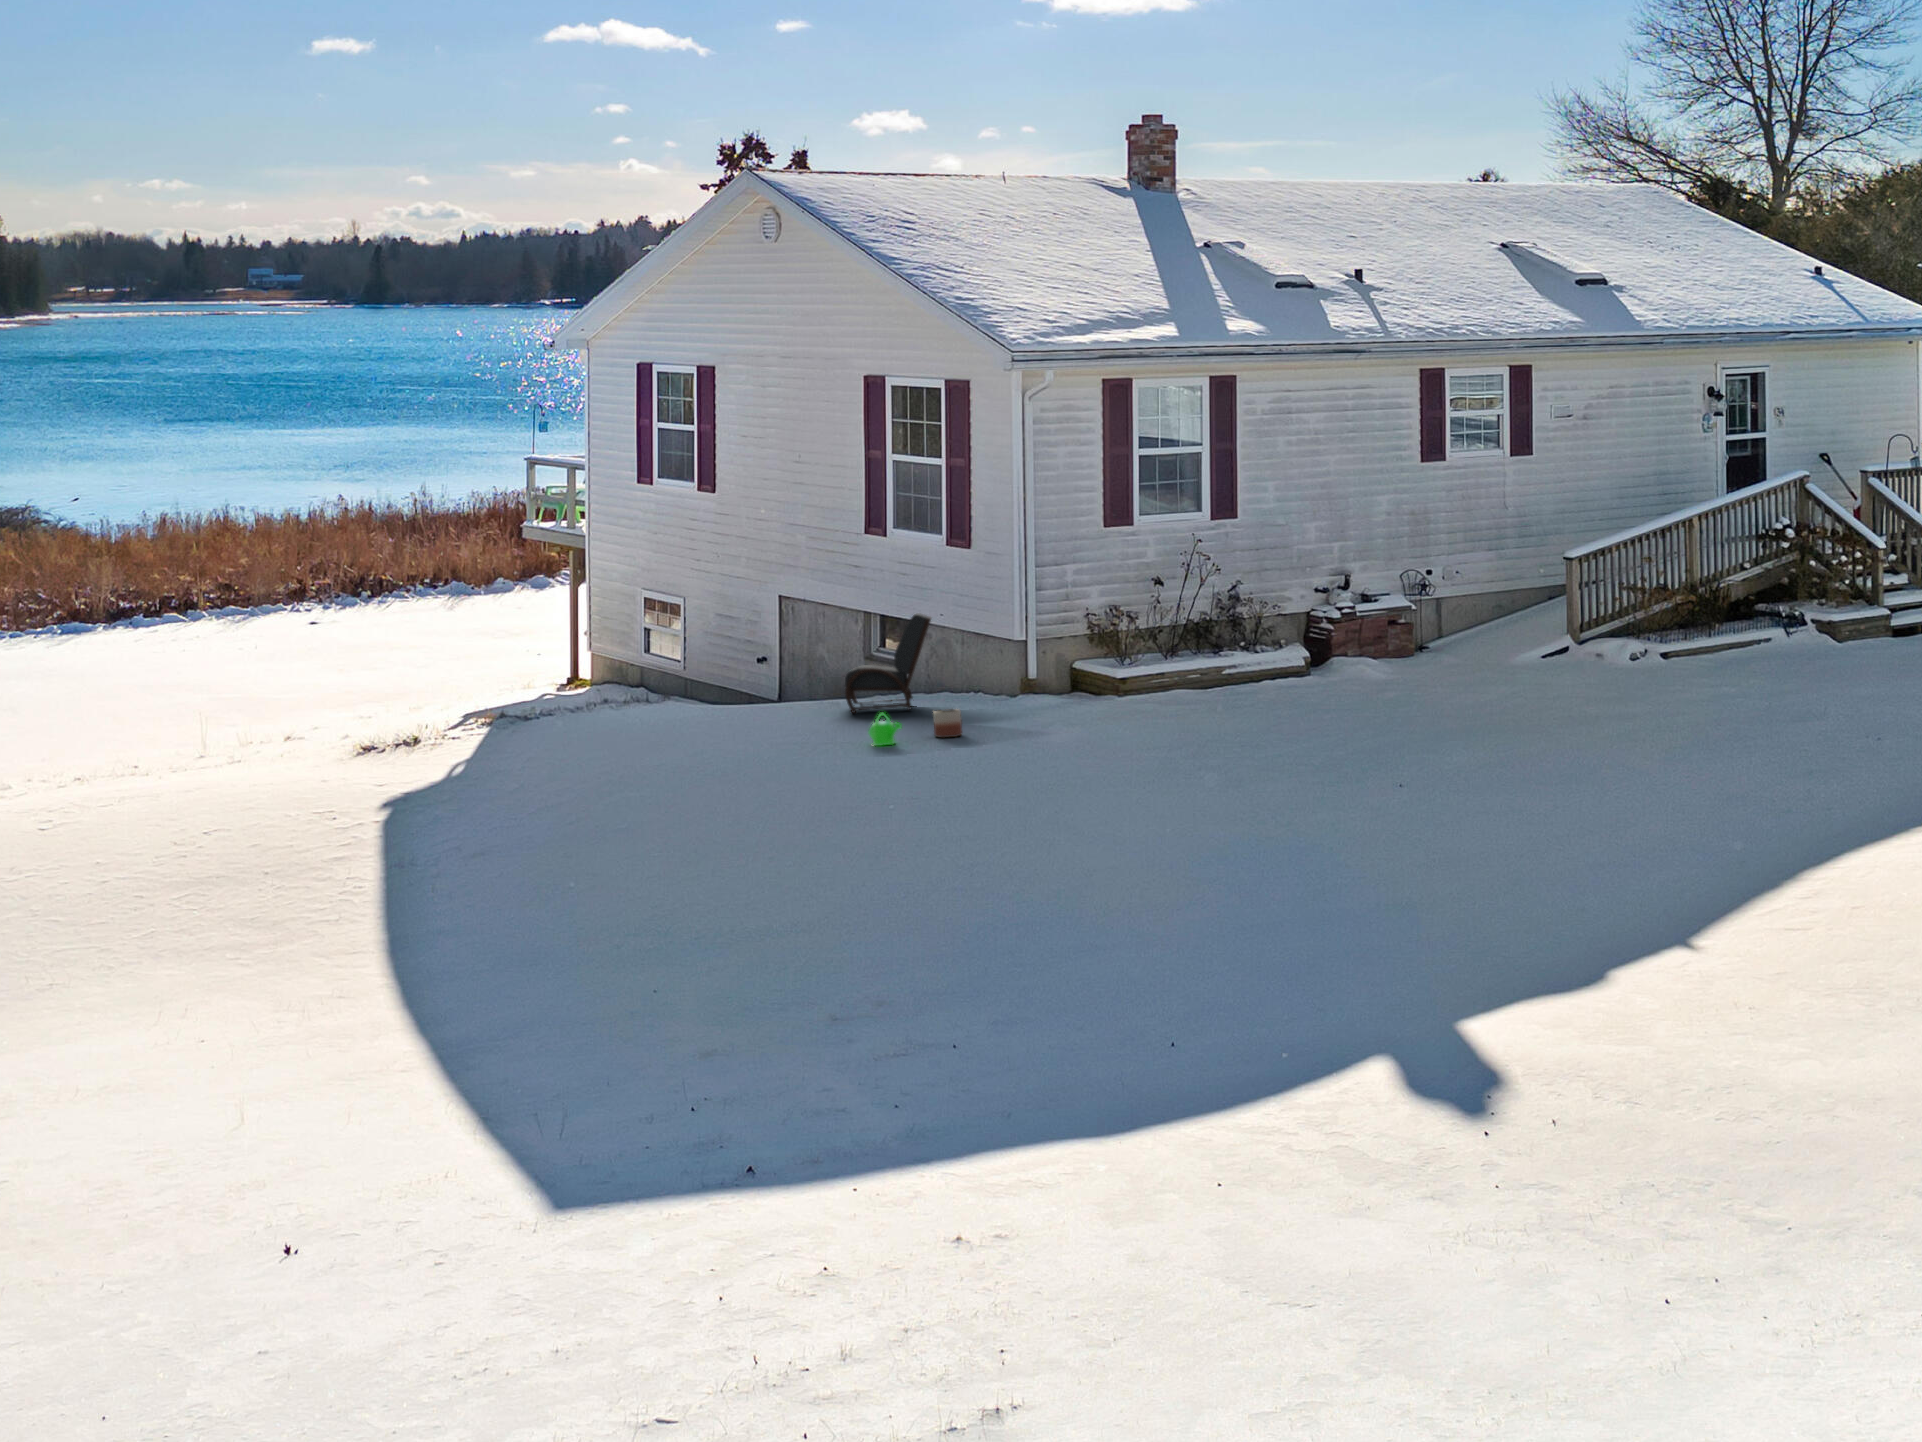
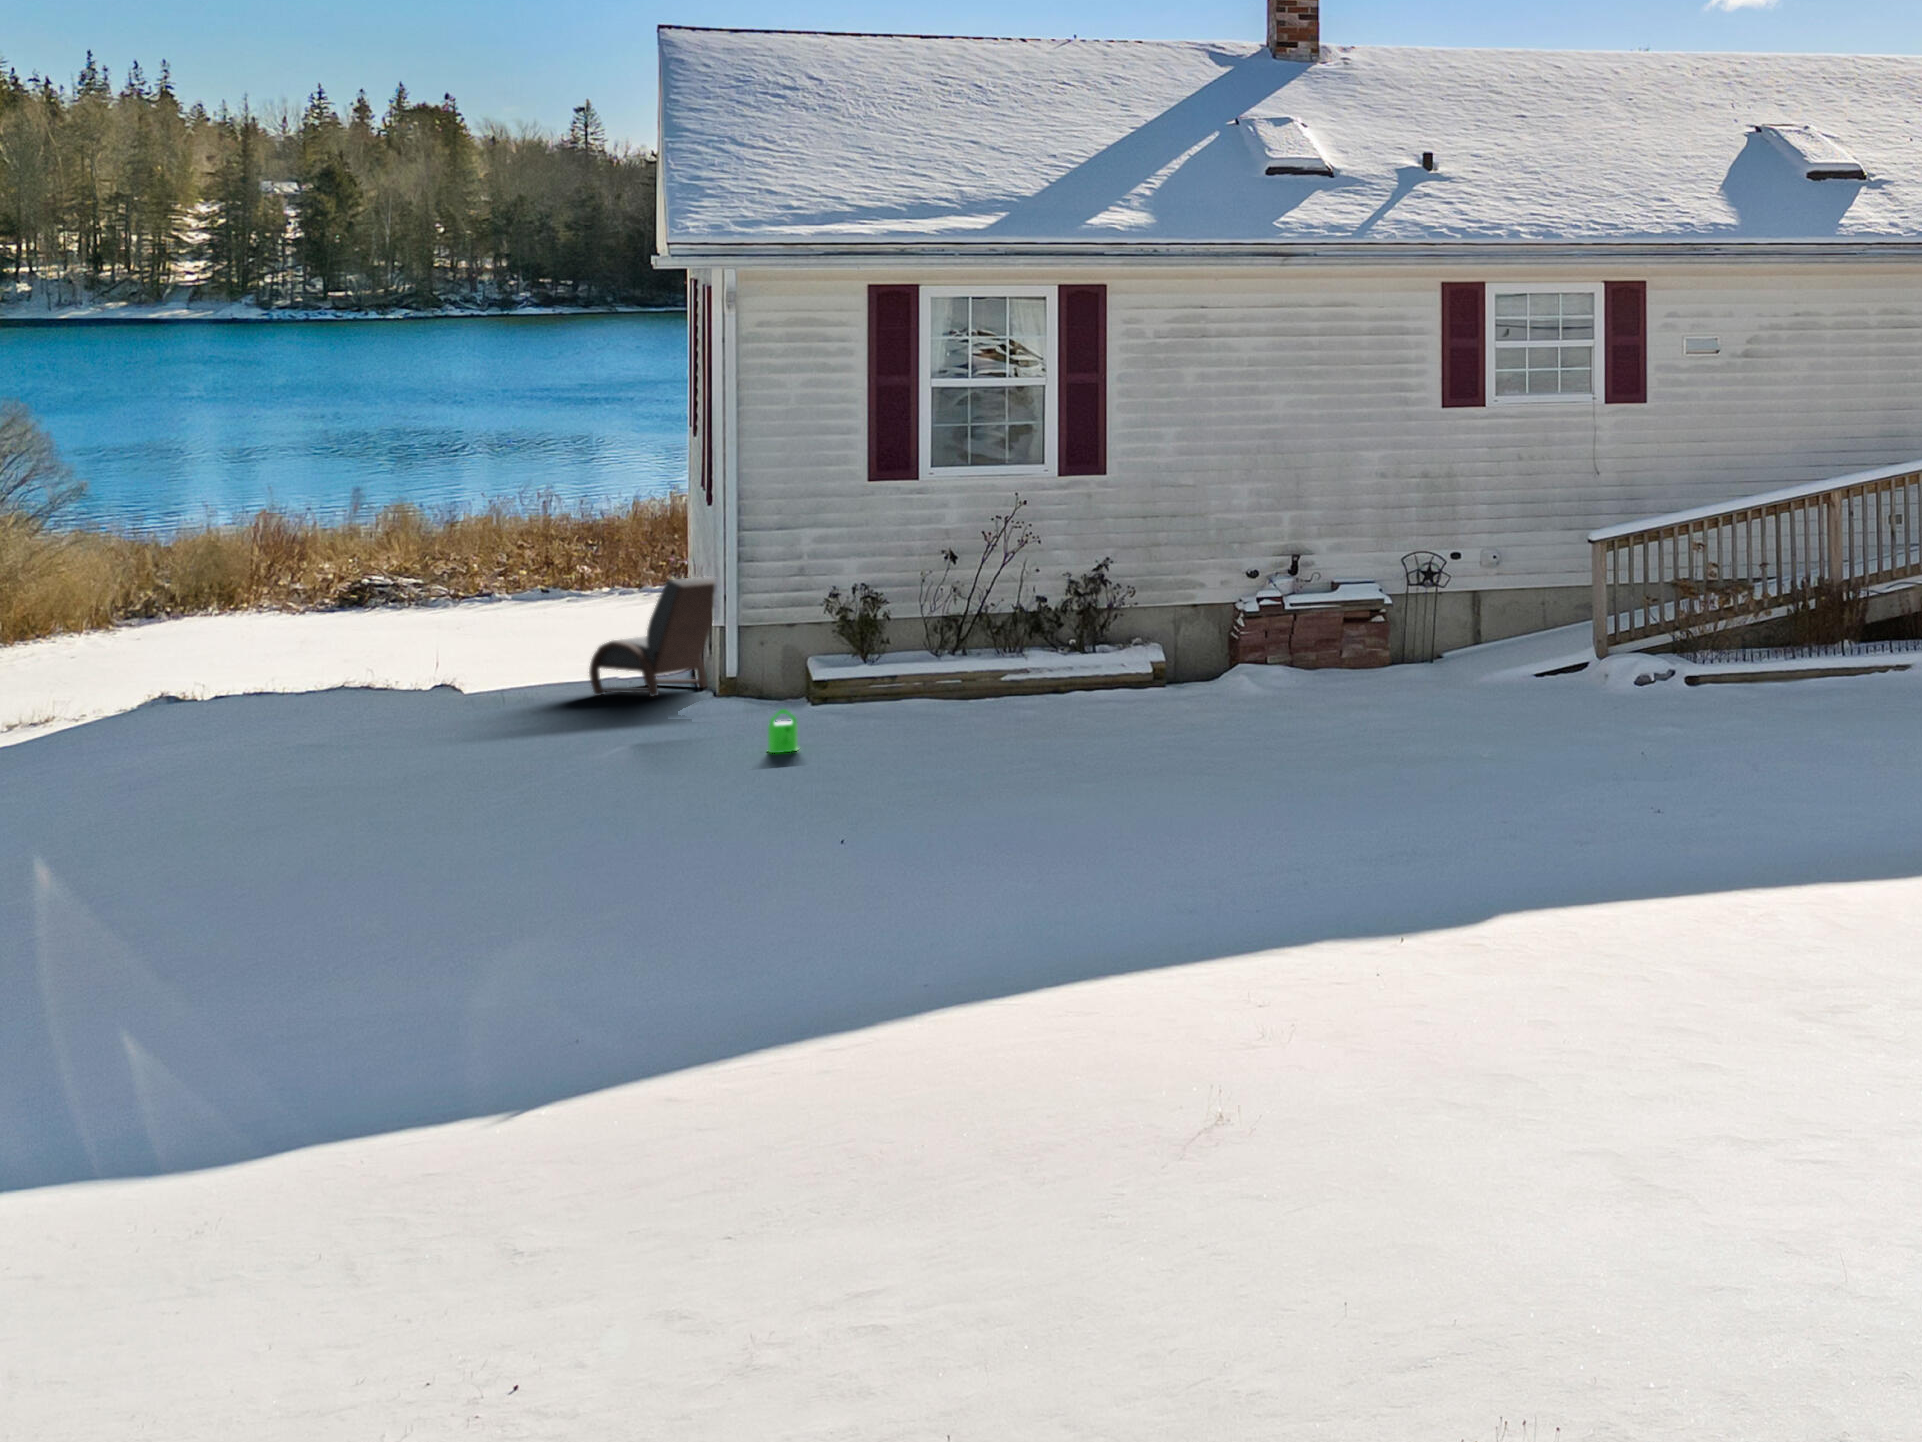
planter: present [933,709,962,737] -> none [465,713,505,750]
watering can: present [869,712,901,746] -> present [768,709,798,753]

